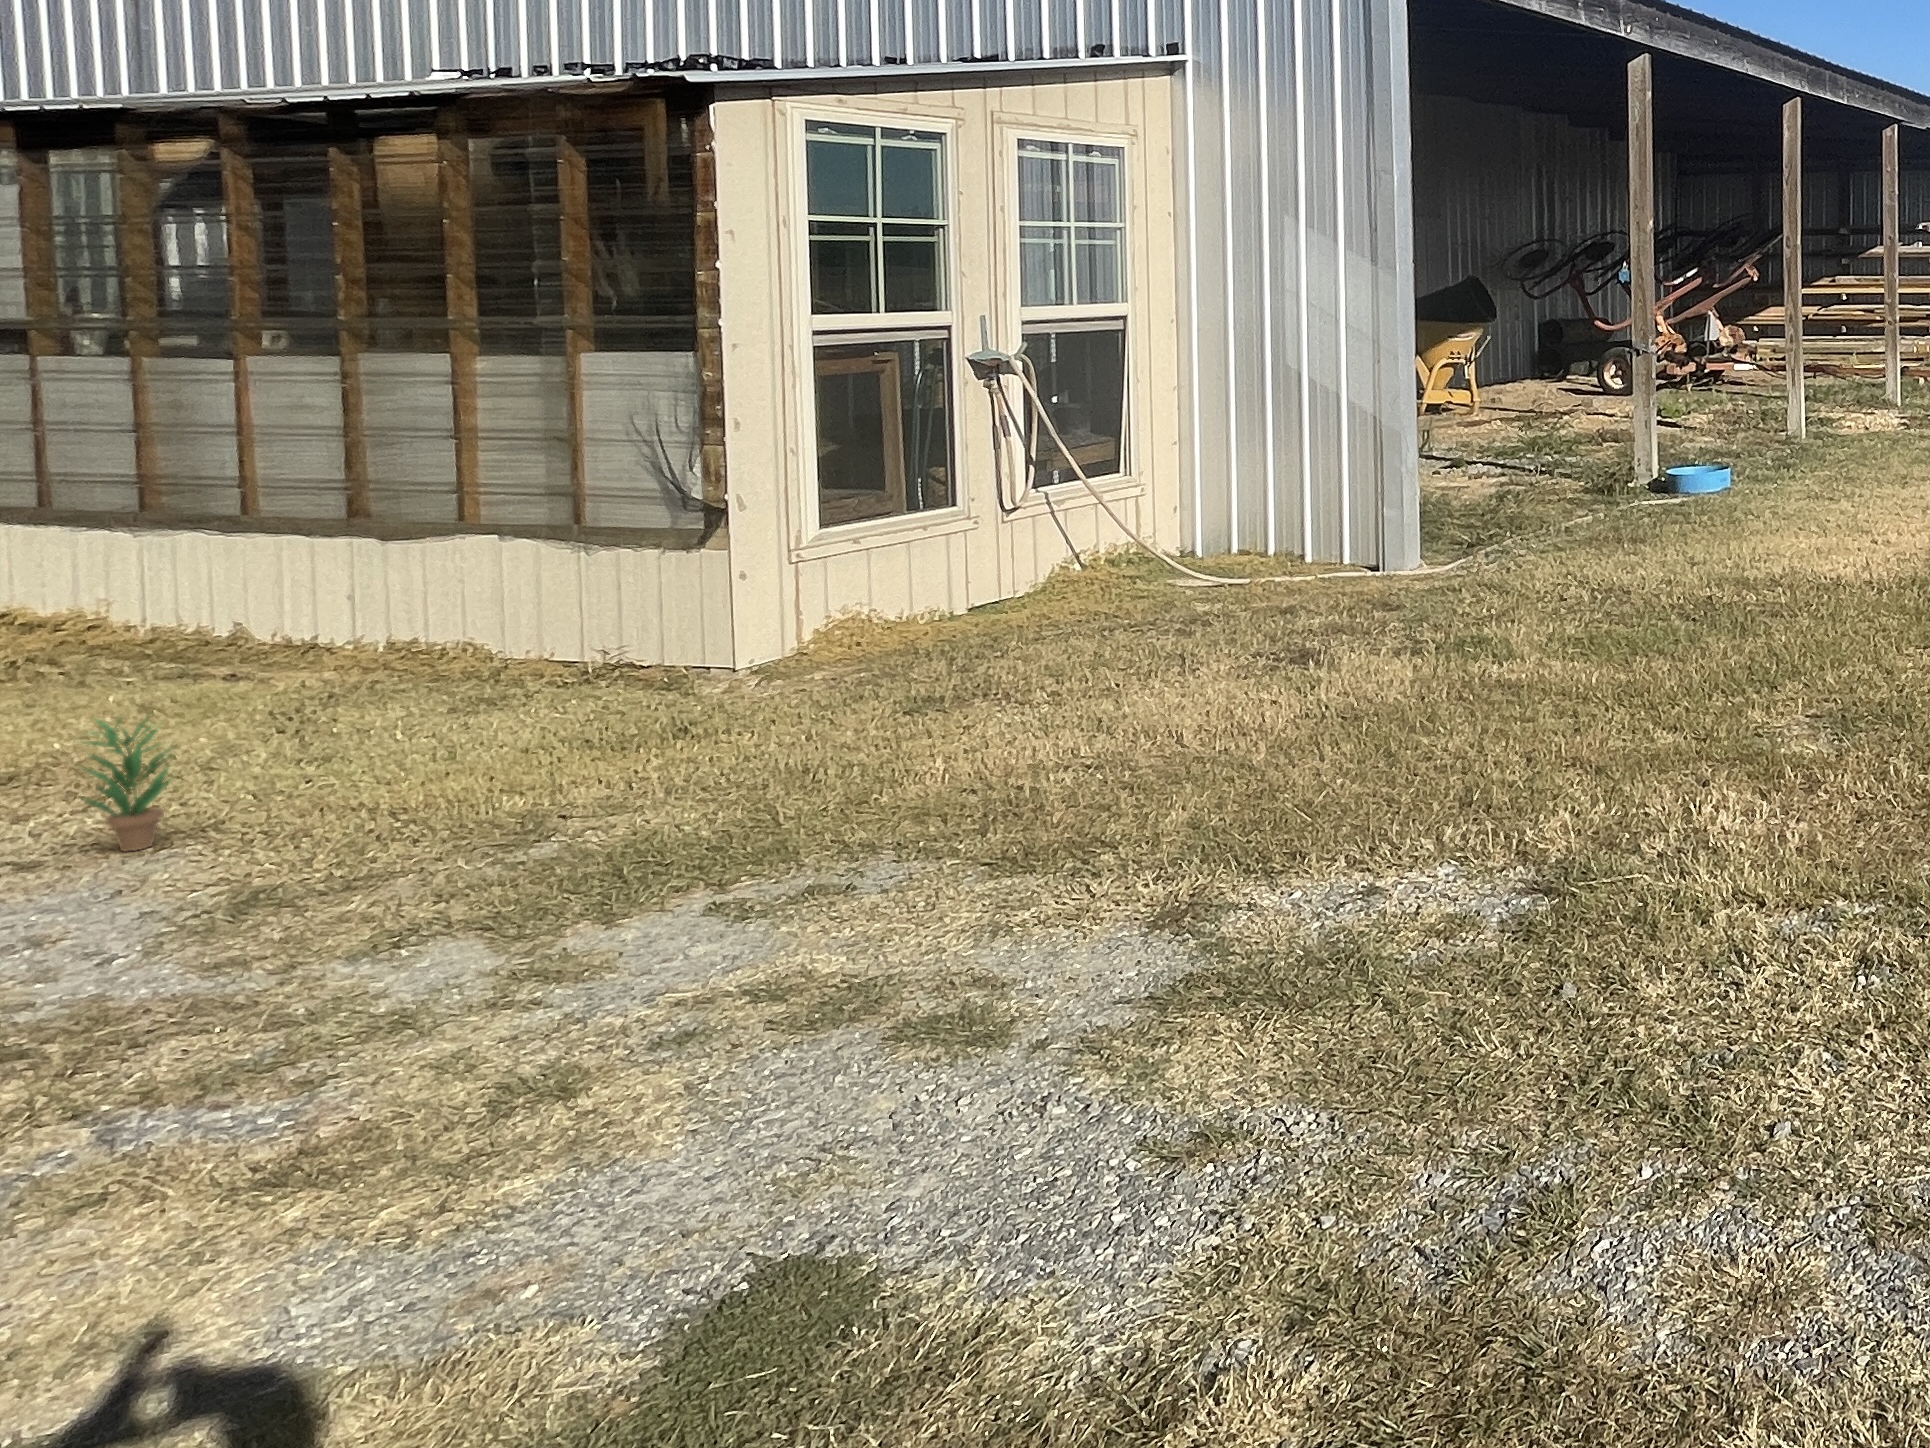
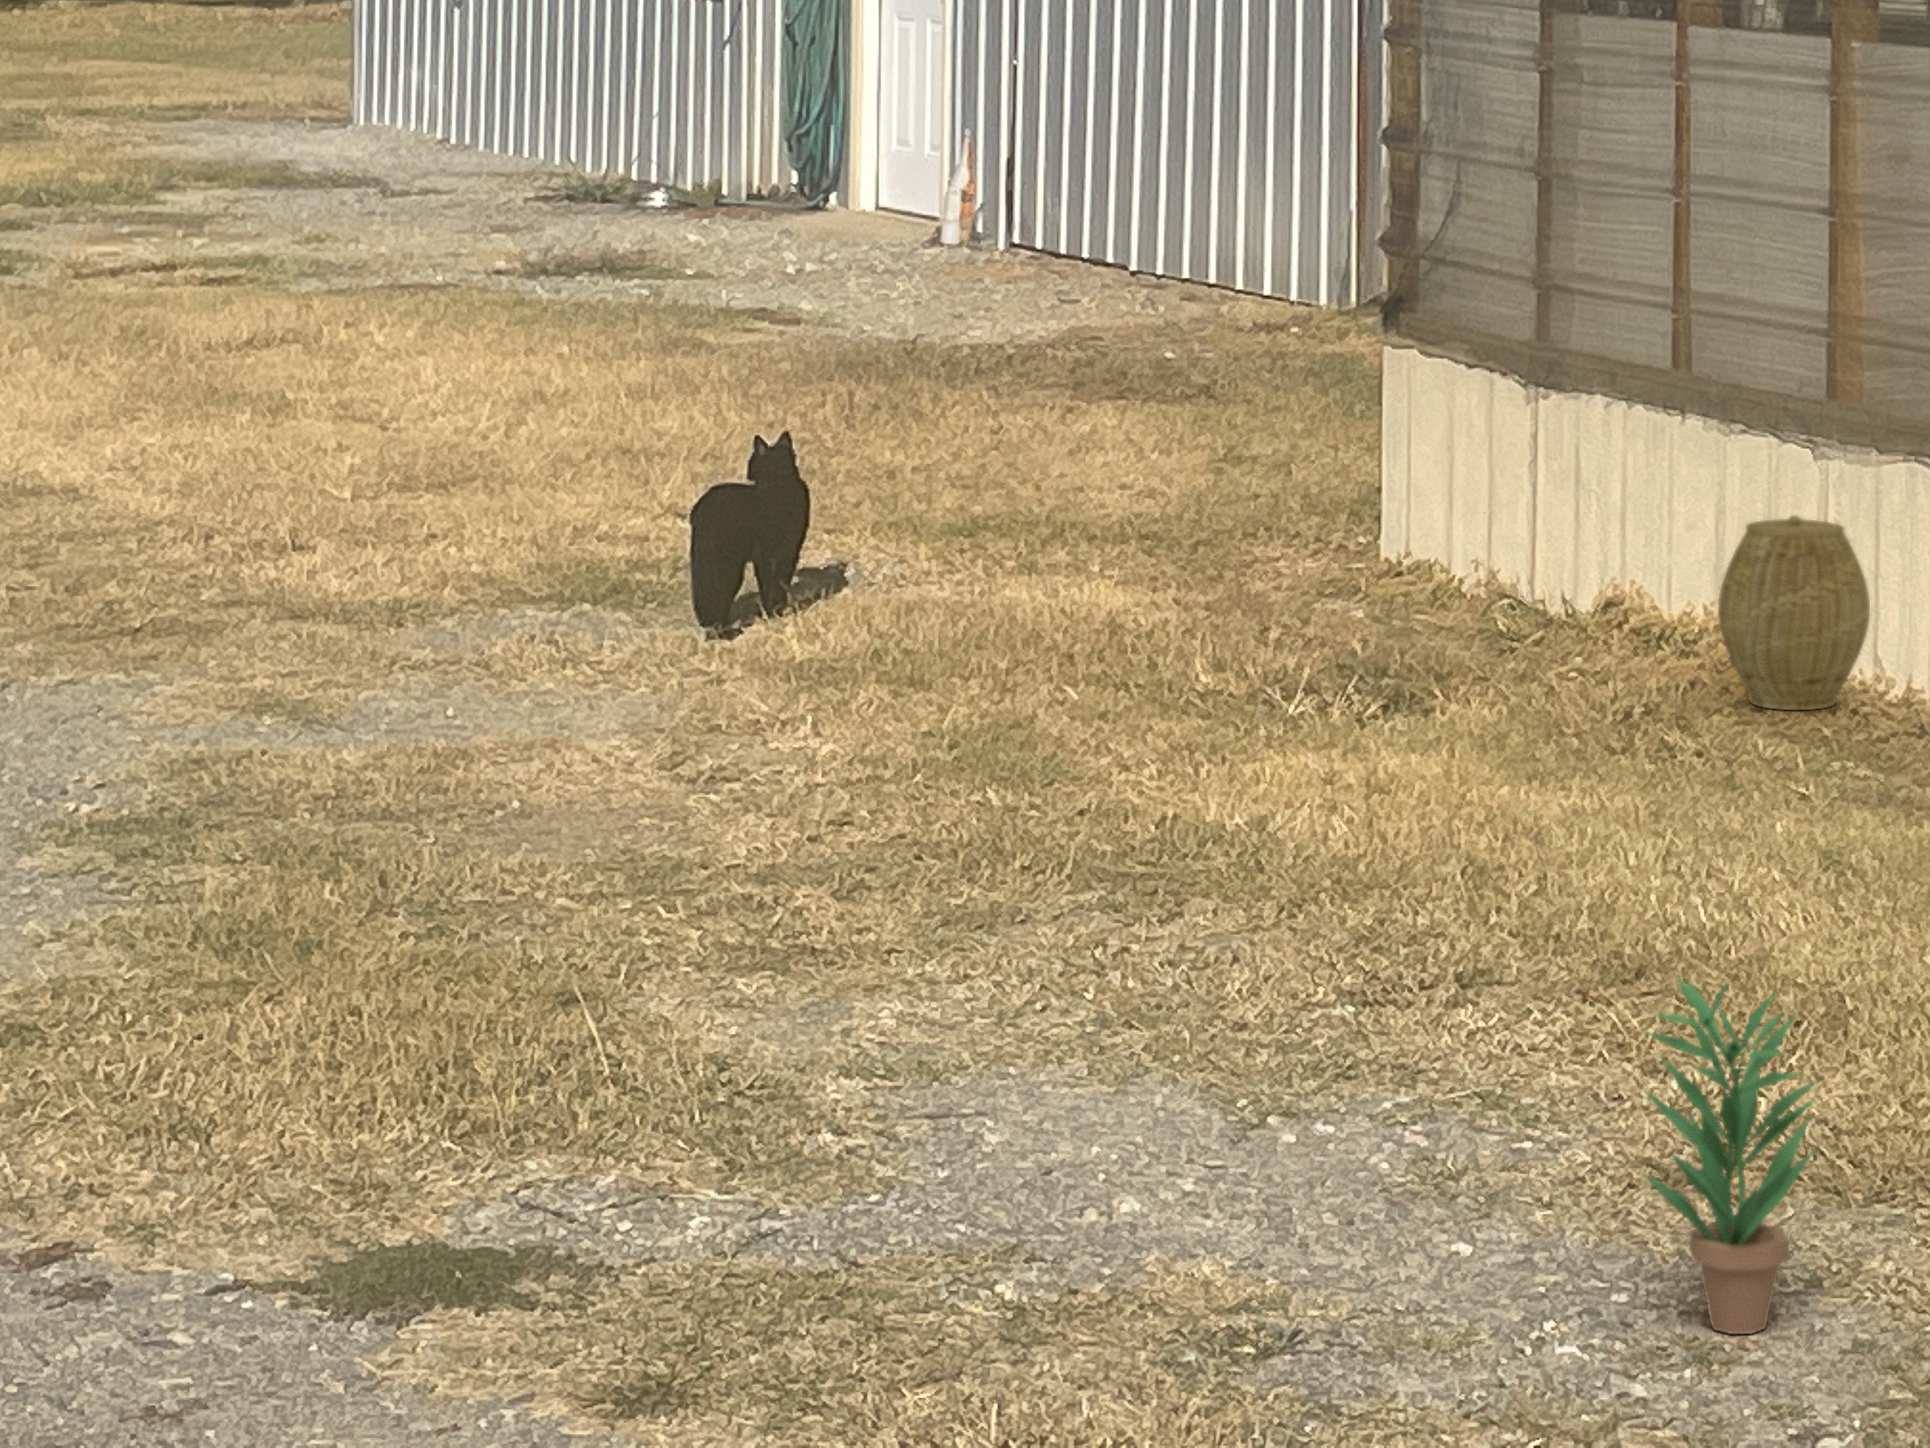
woven basket: none [72,565,170,652] -> present [1718,515,1870,710]

